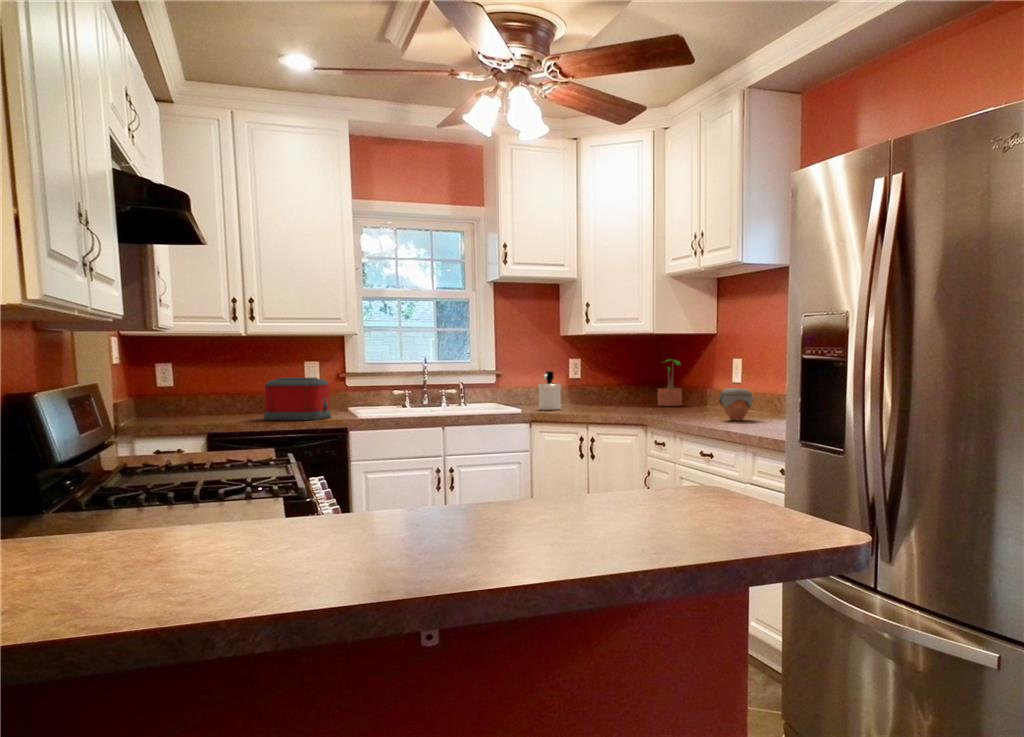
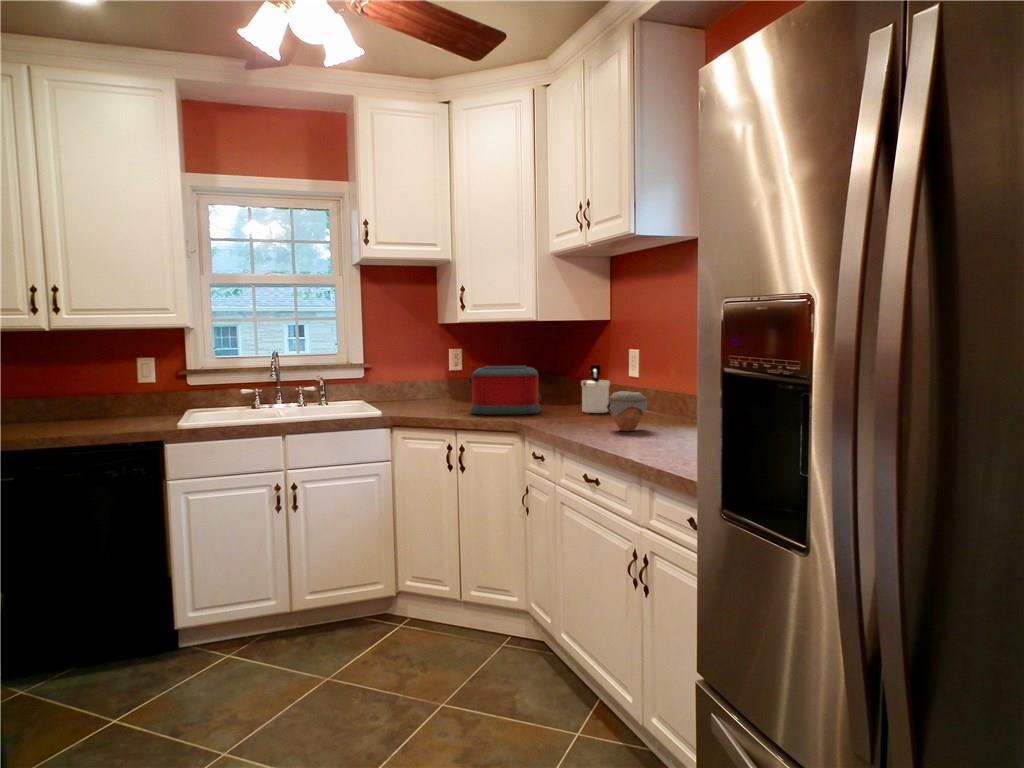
potted plant: present [658,359,682,406] -> none [542,351,569,404]
soap dispenser: present [538,371,561,410] -> present [581,365,610,413]
toaster: present [264,377,331,420] -> present [468,366,541,415]

